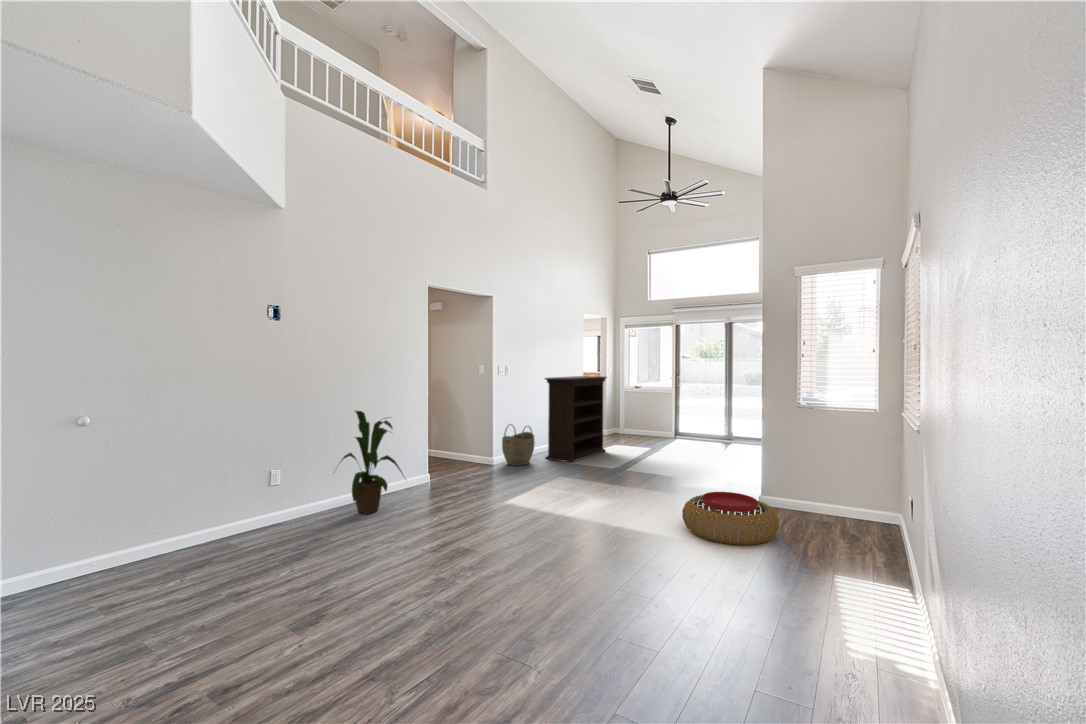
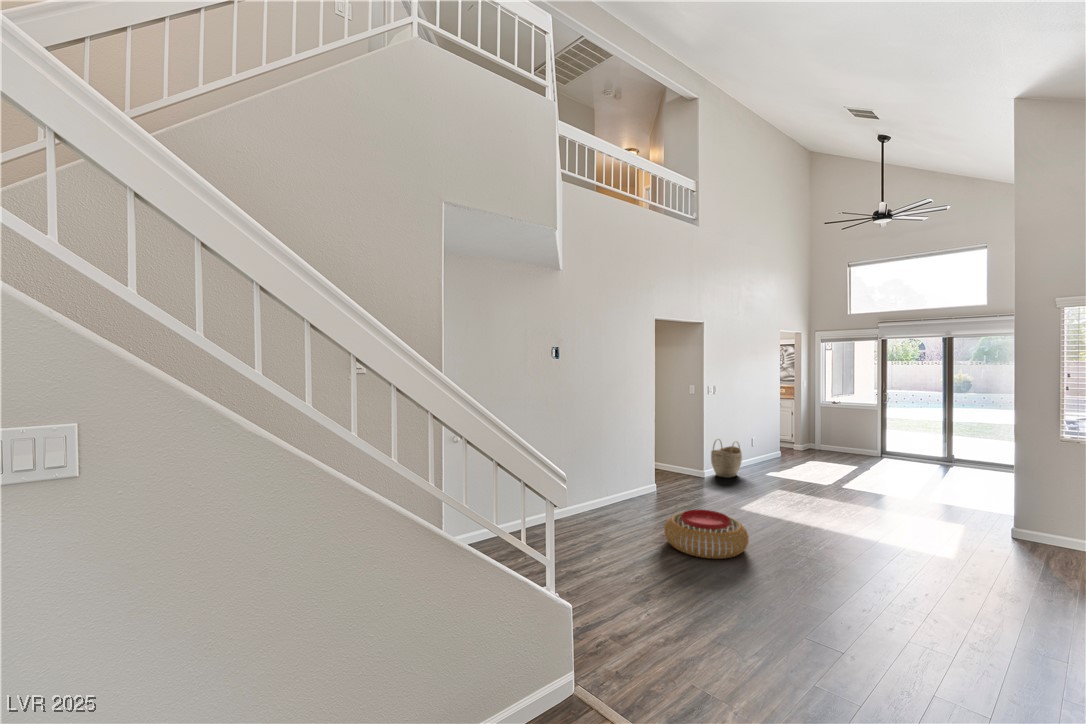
bookshelf: present [545,376,607,462] -> none [749,393,811,477]
house plant: present [340,411,402,514] -> none [594,430,652,515]
pouf: present [682,492,779,545] -> present [664,510,749,559]

